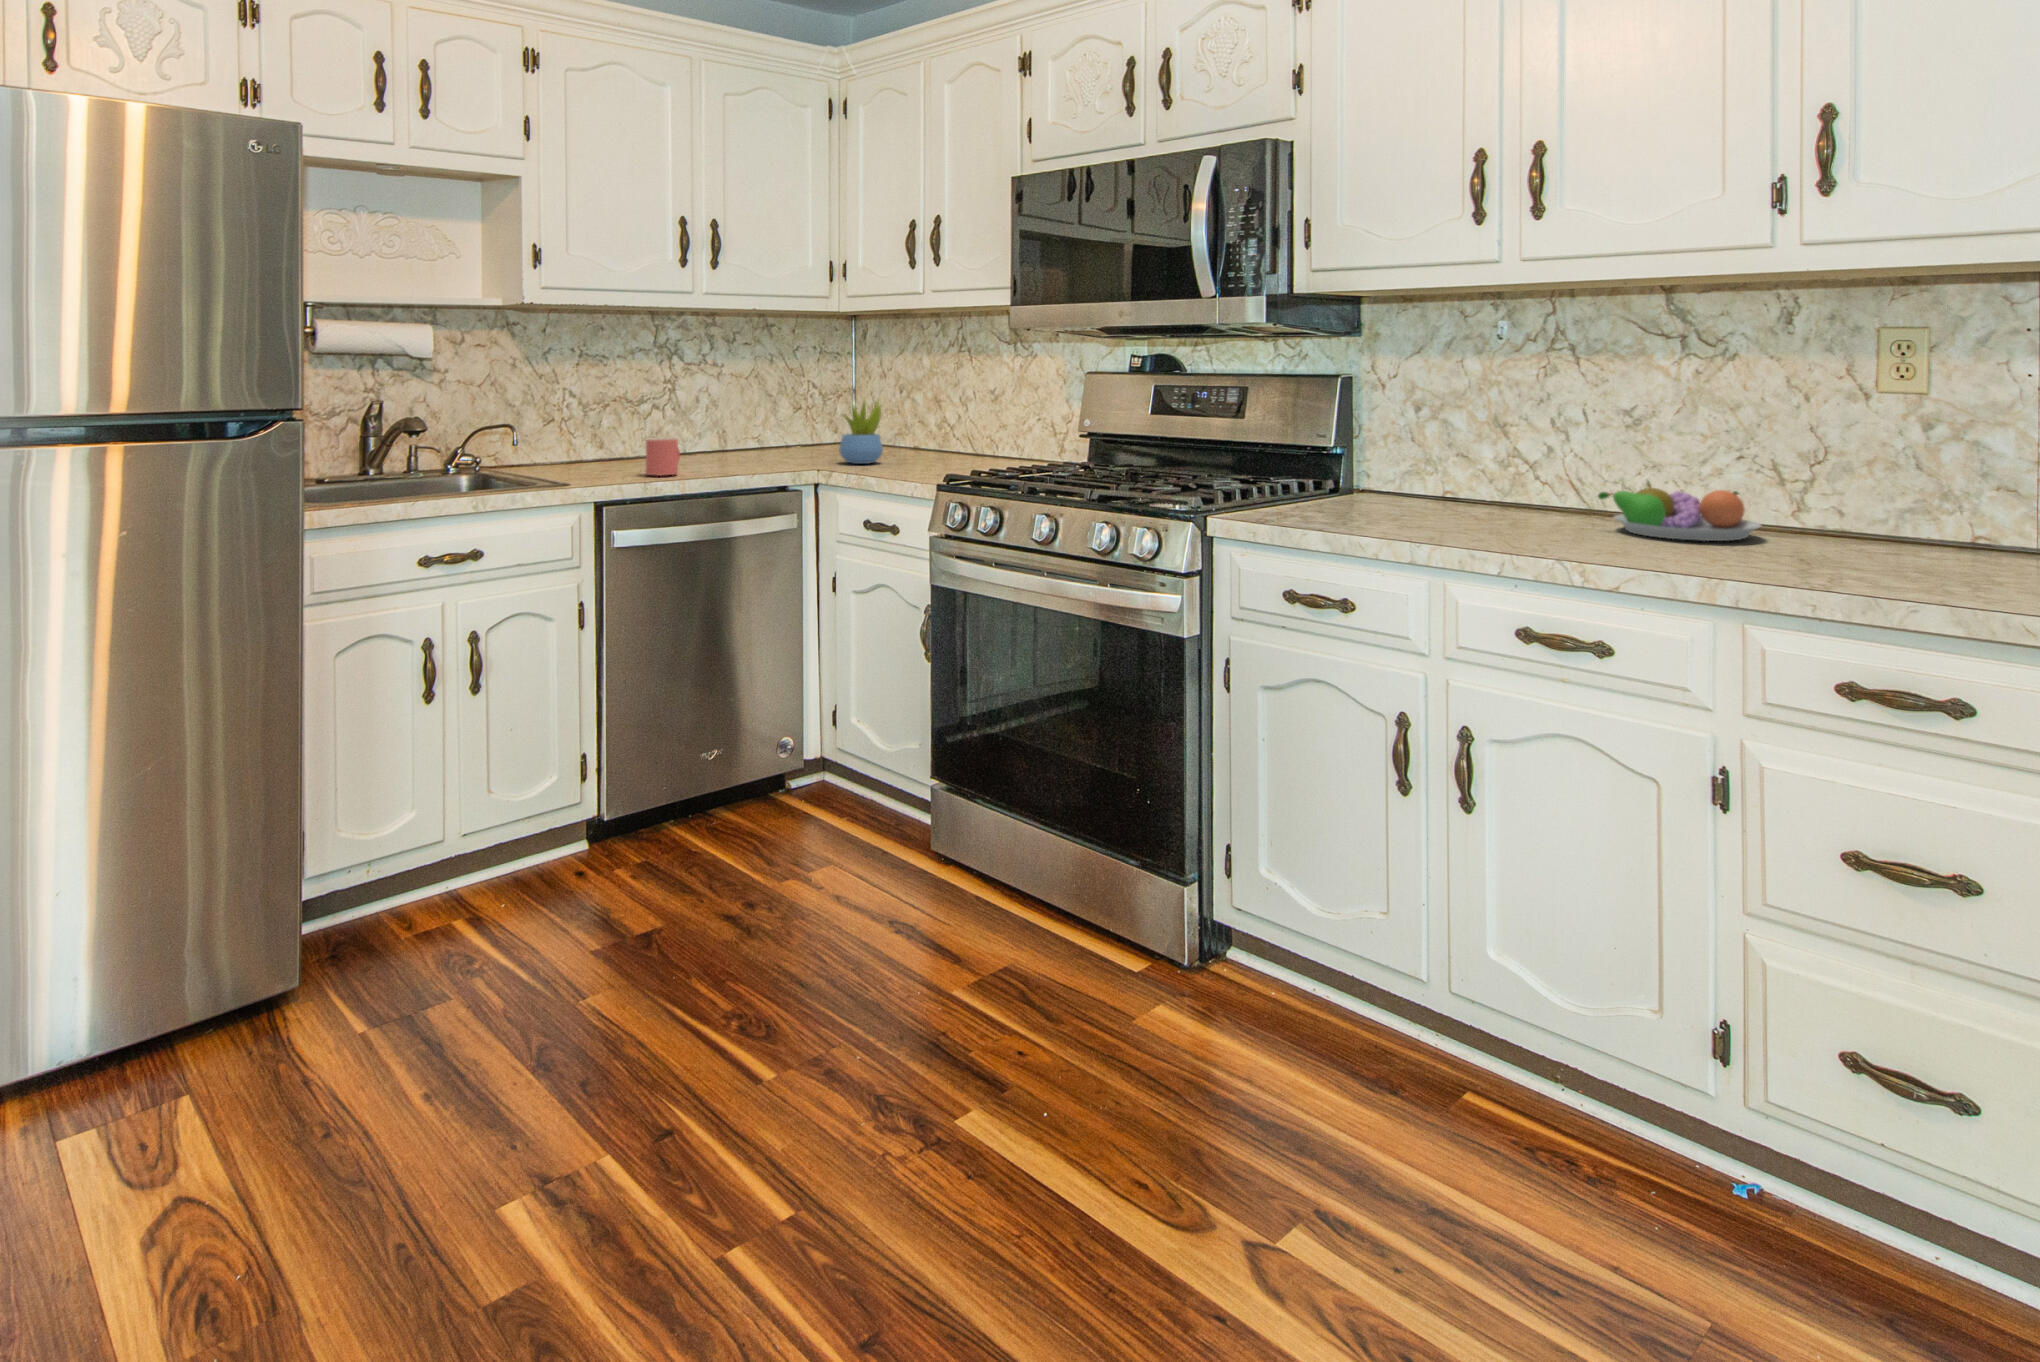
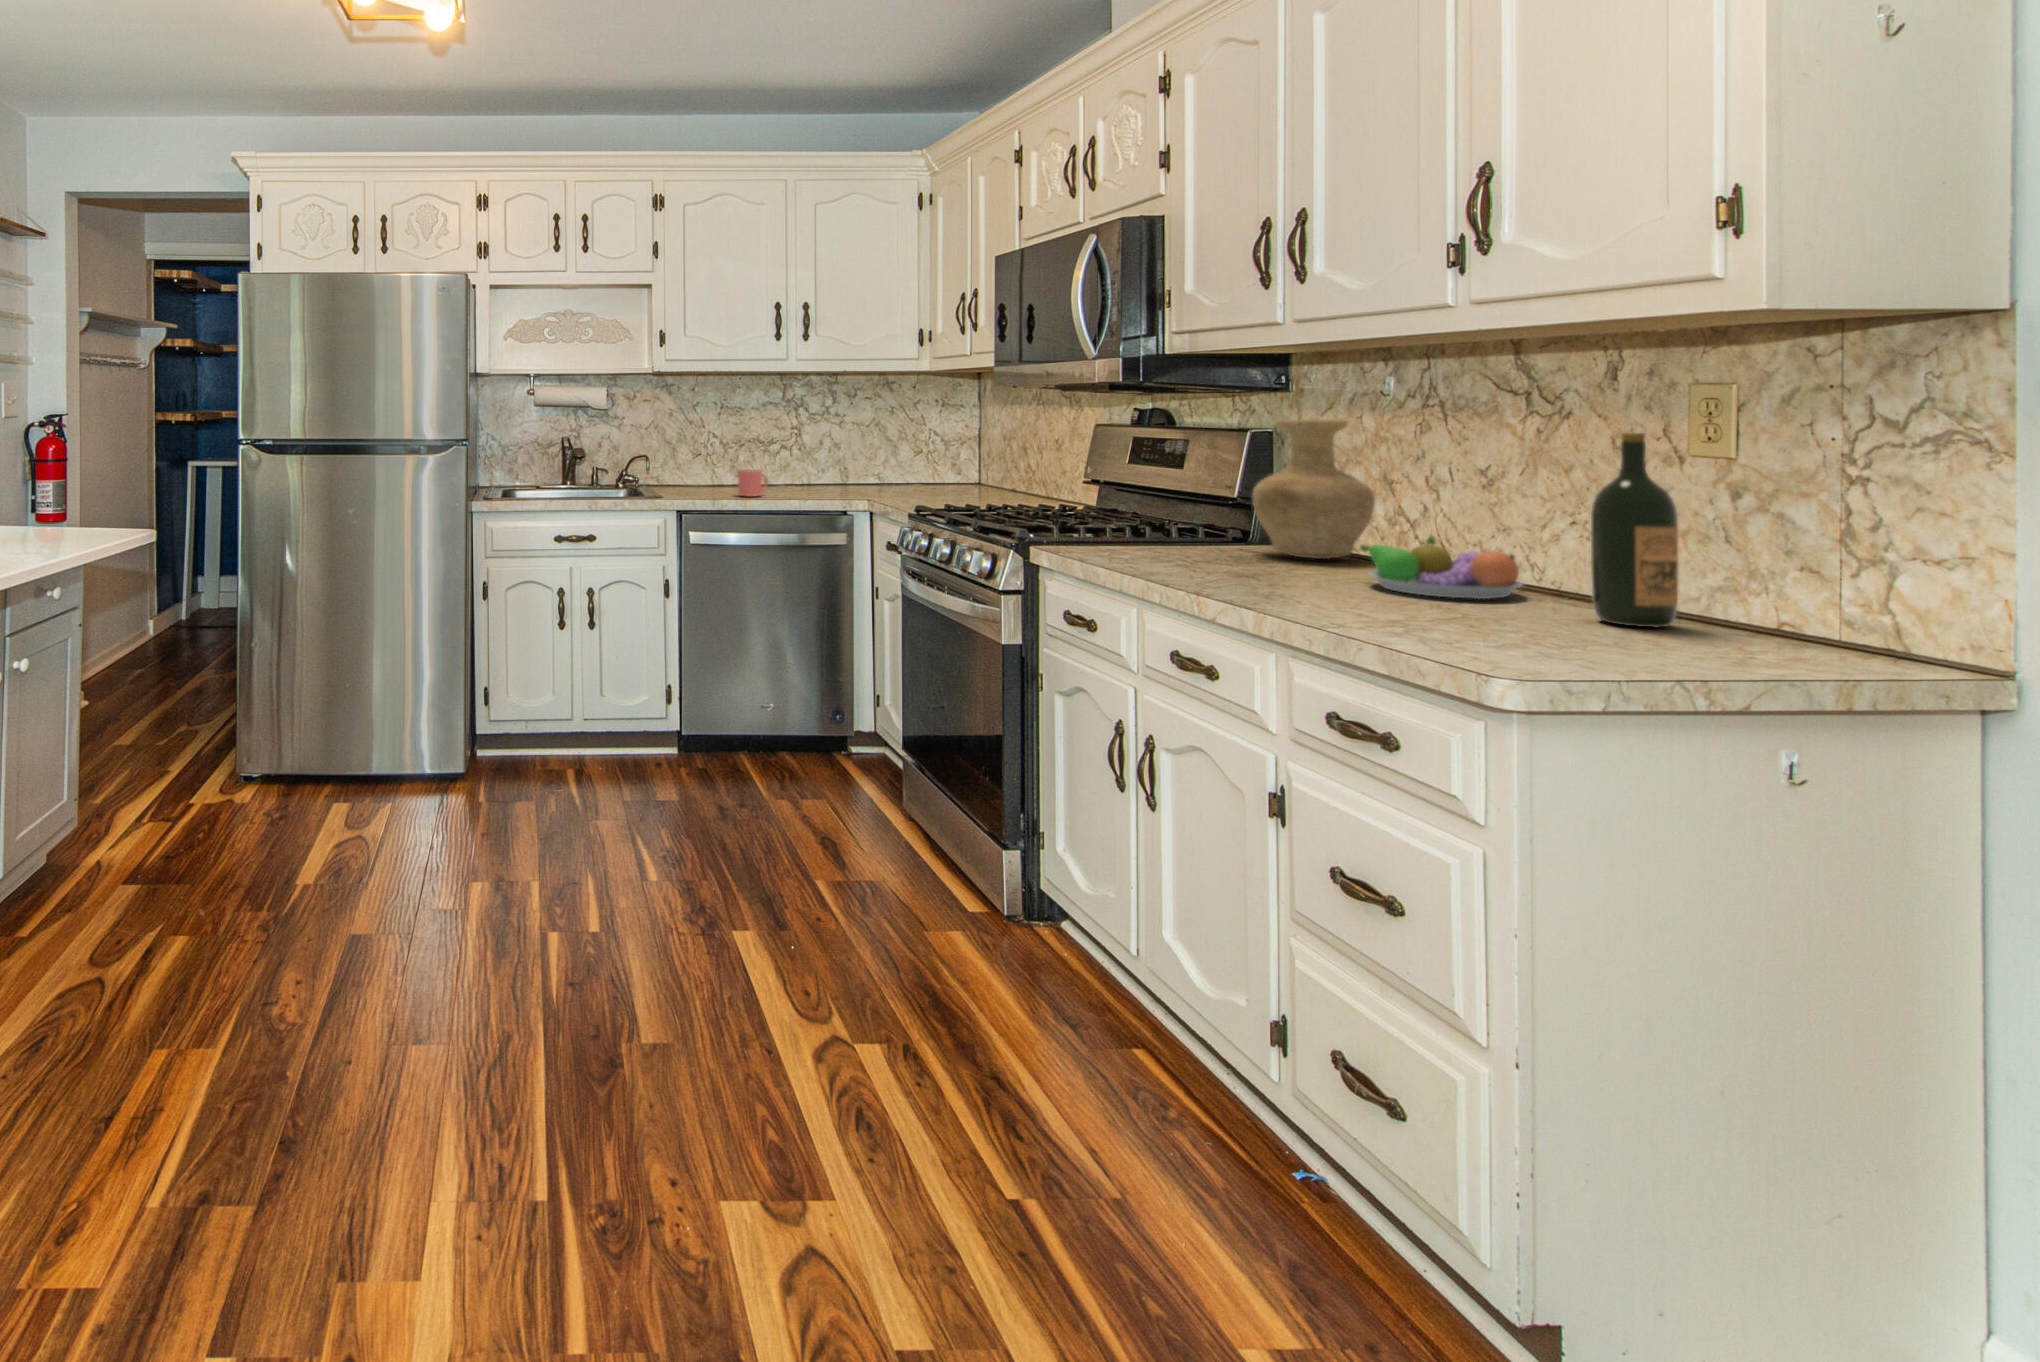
vase: none [1410,363,1528,508] -> present [1252,419,1375,559]
wine bottle: none [1866,371,1944,555] -> present [1591,433,1678,627]
succulent plant: present [839,400,883,464] -> none [904,441,942,497]

